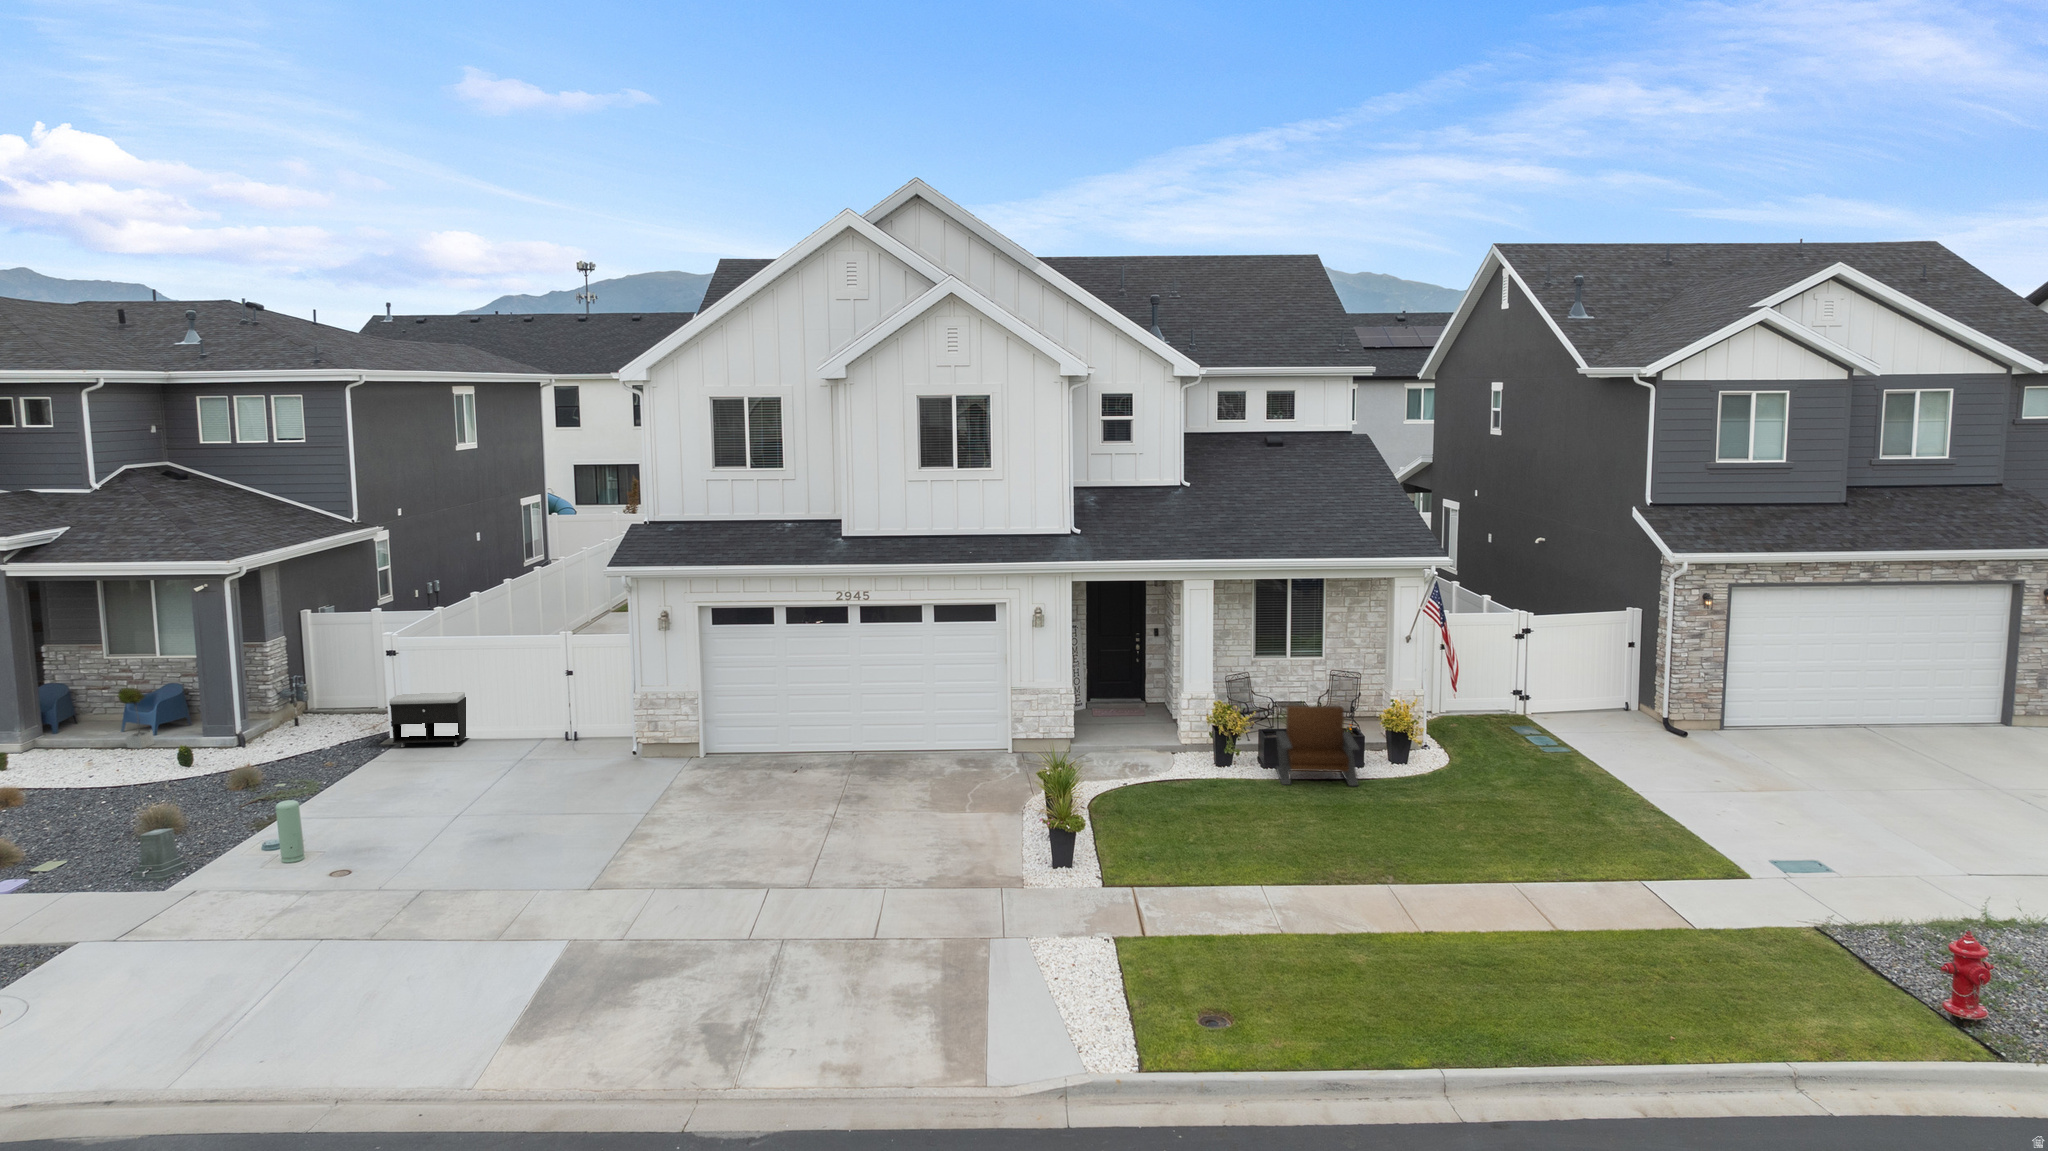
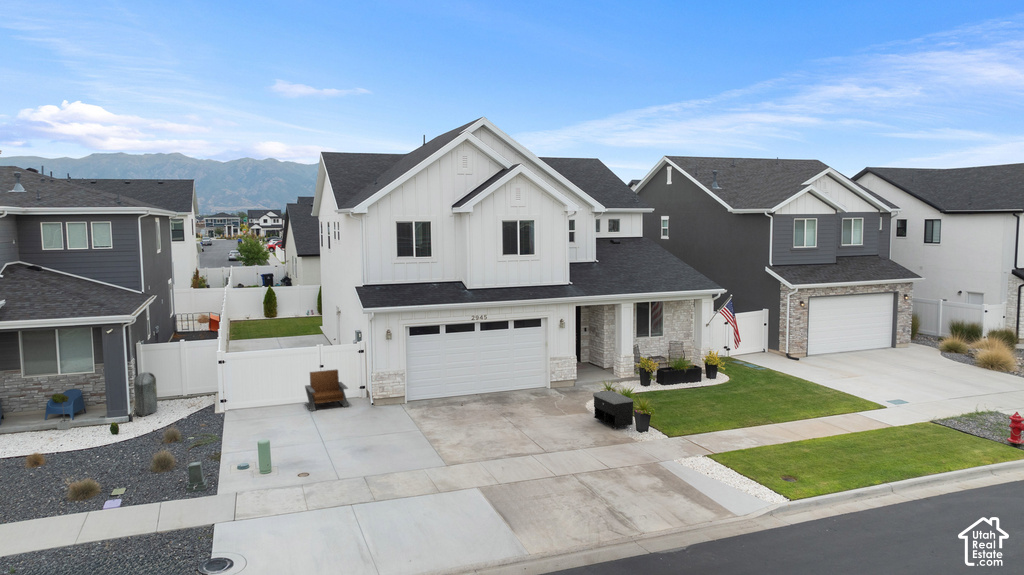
trash can: none [260,662,308,738] -> present [134,372,157,416]
storage bench: present [389,692,466,747] -> present [593,391,633,429]
lounge chair: present [1276,705,1359,786] -> present [305,369,348,411]

